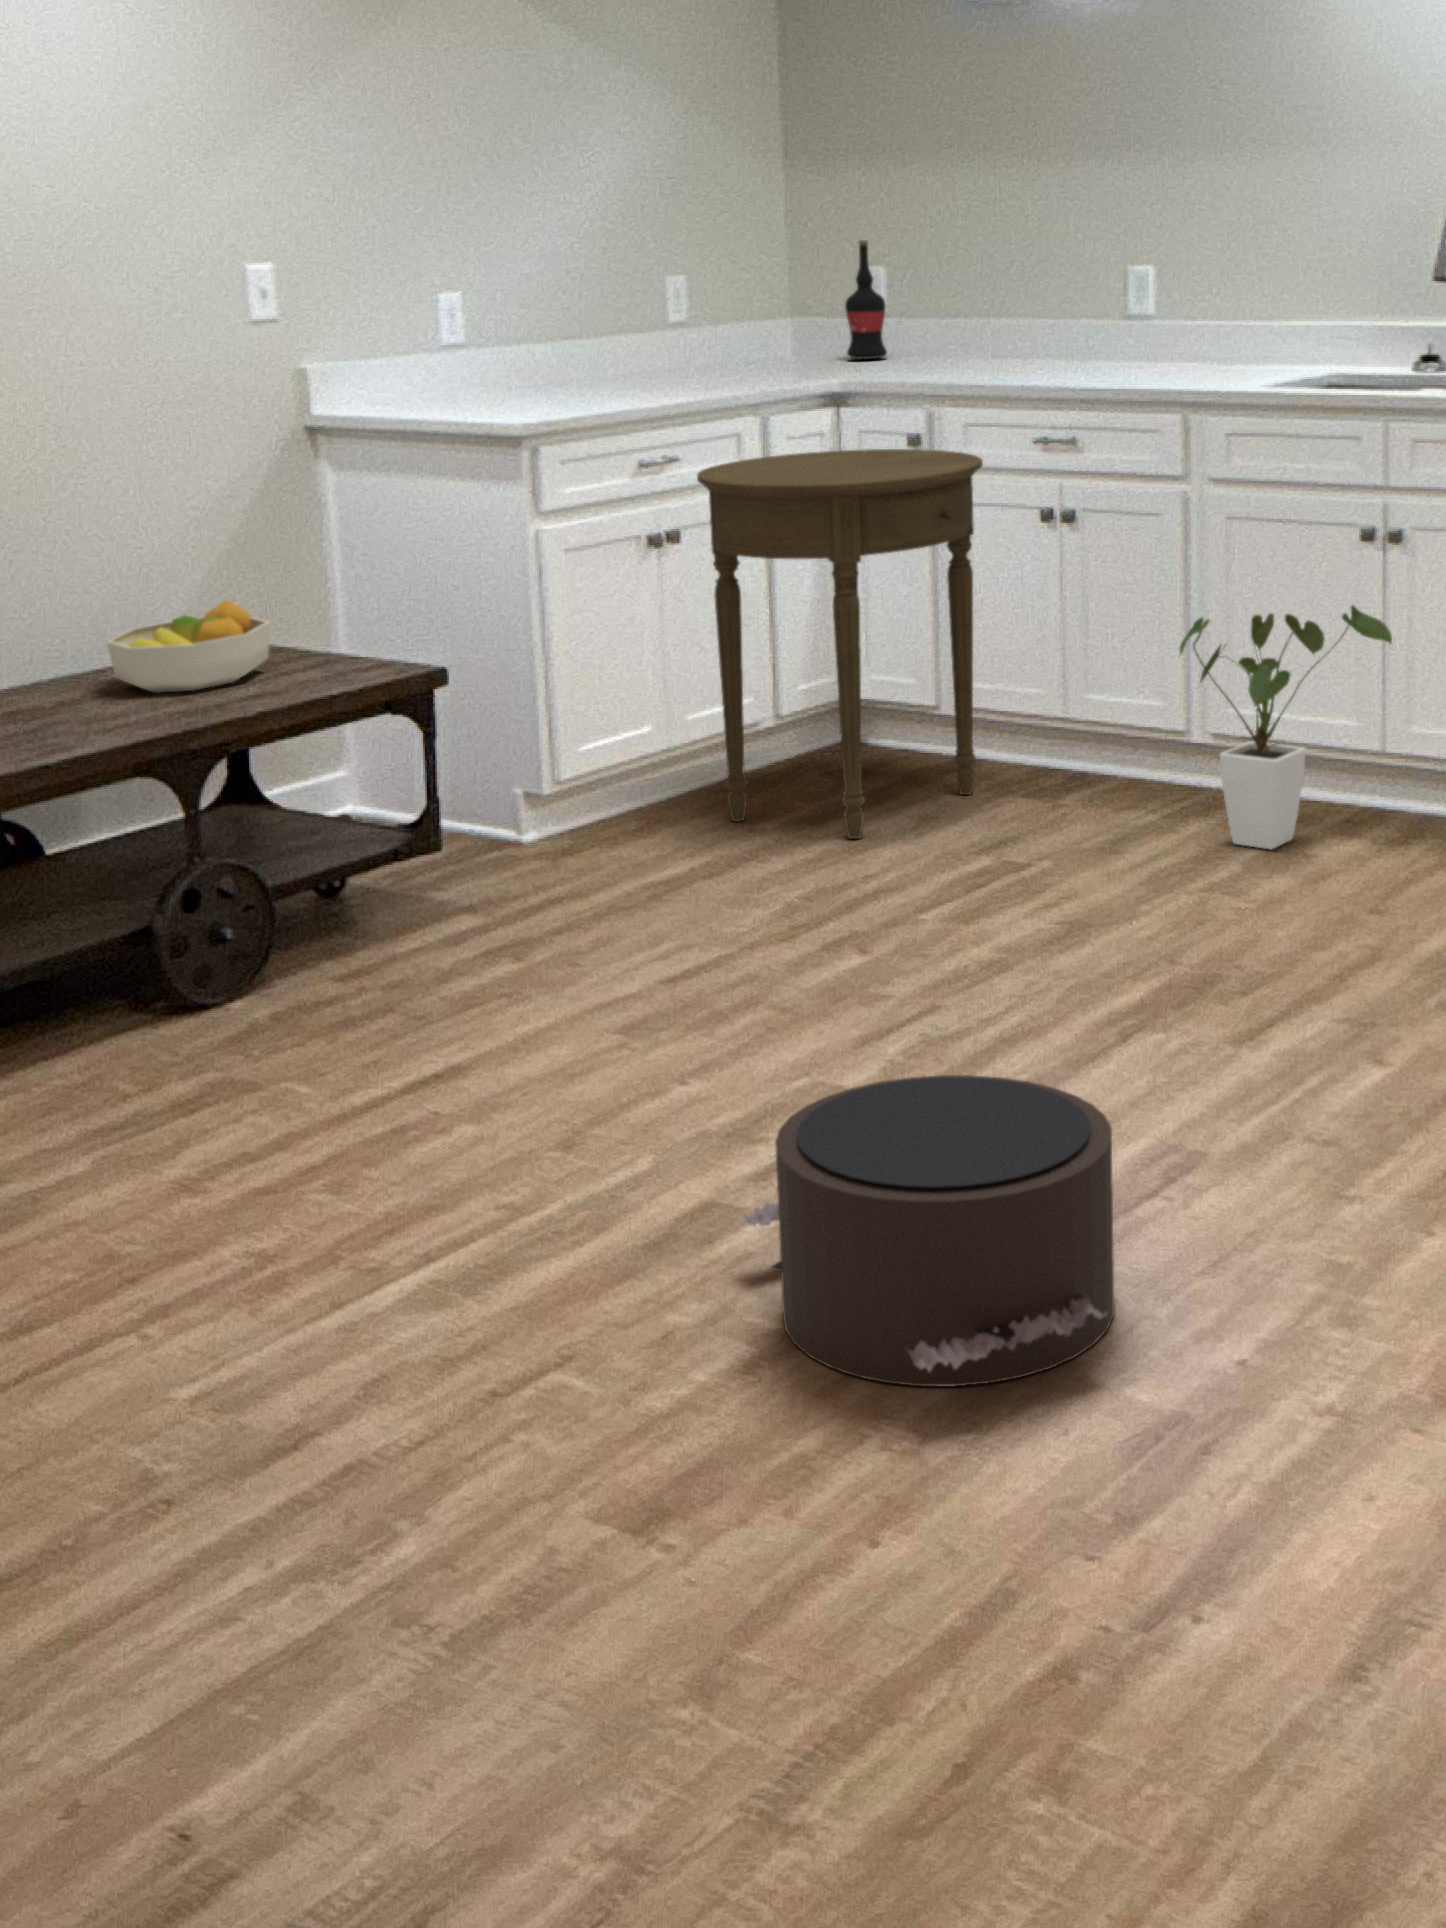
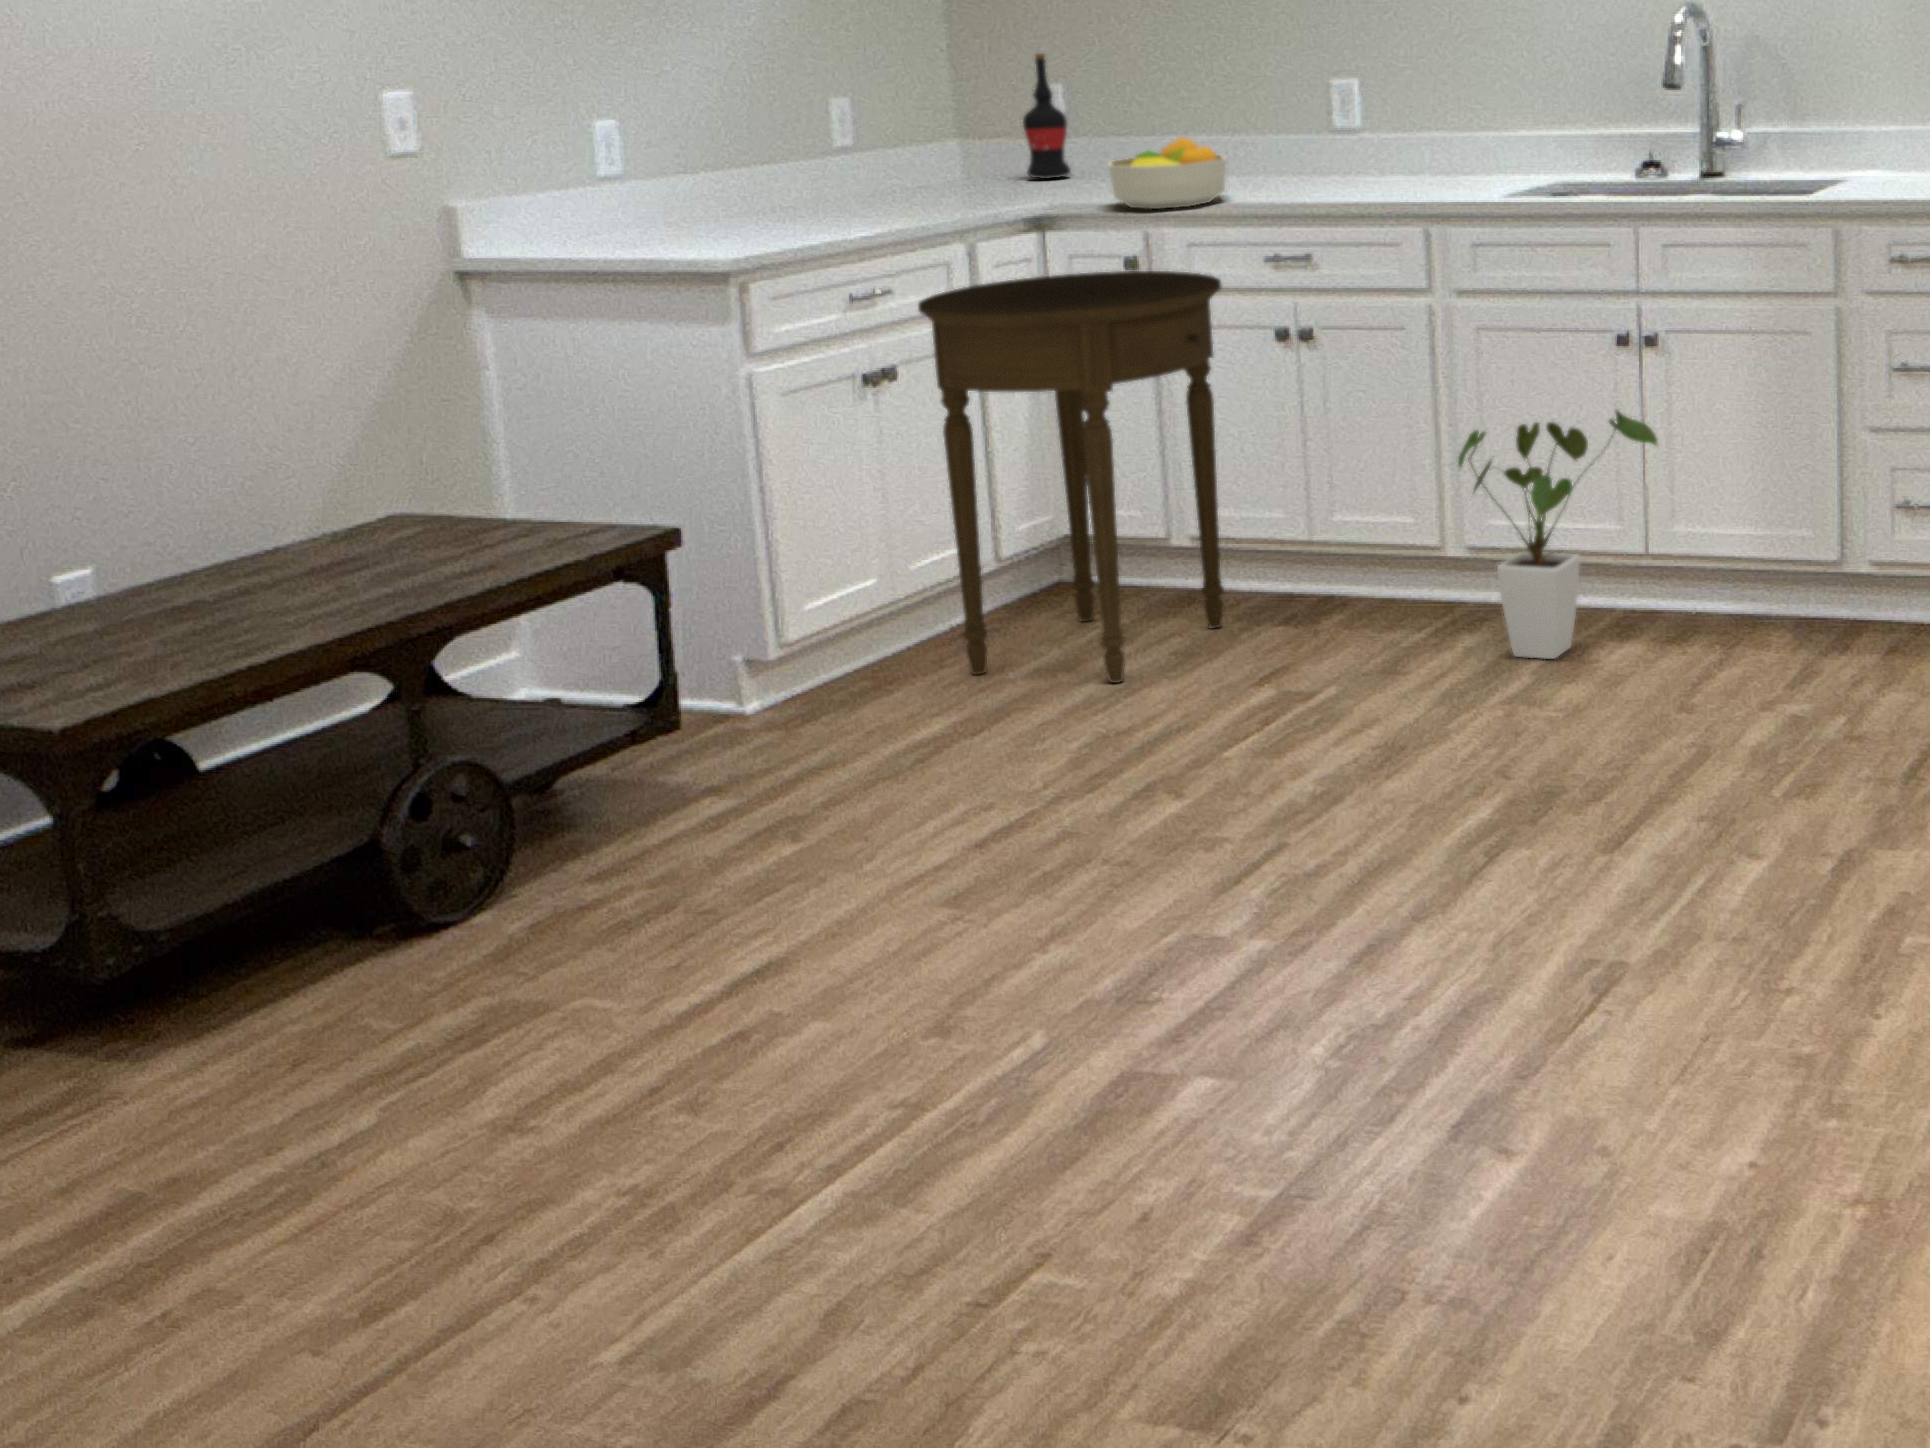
fruit bowl: present [107,600,270,693] -> present [1109,137,1226,209]
pouf: present [743,1075,1114,1386] -> none [1190,905,1613,1229]

